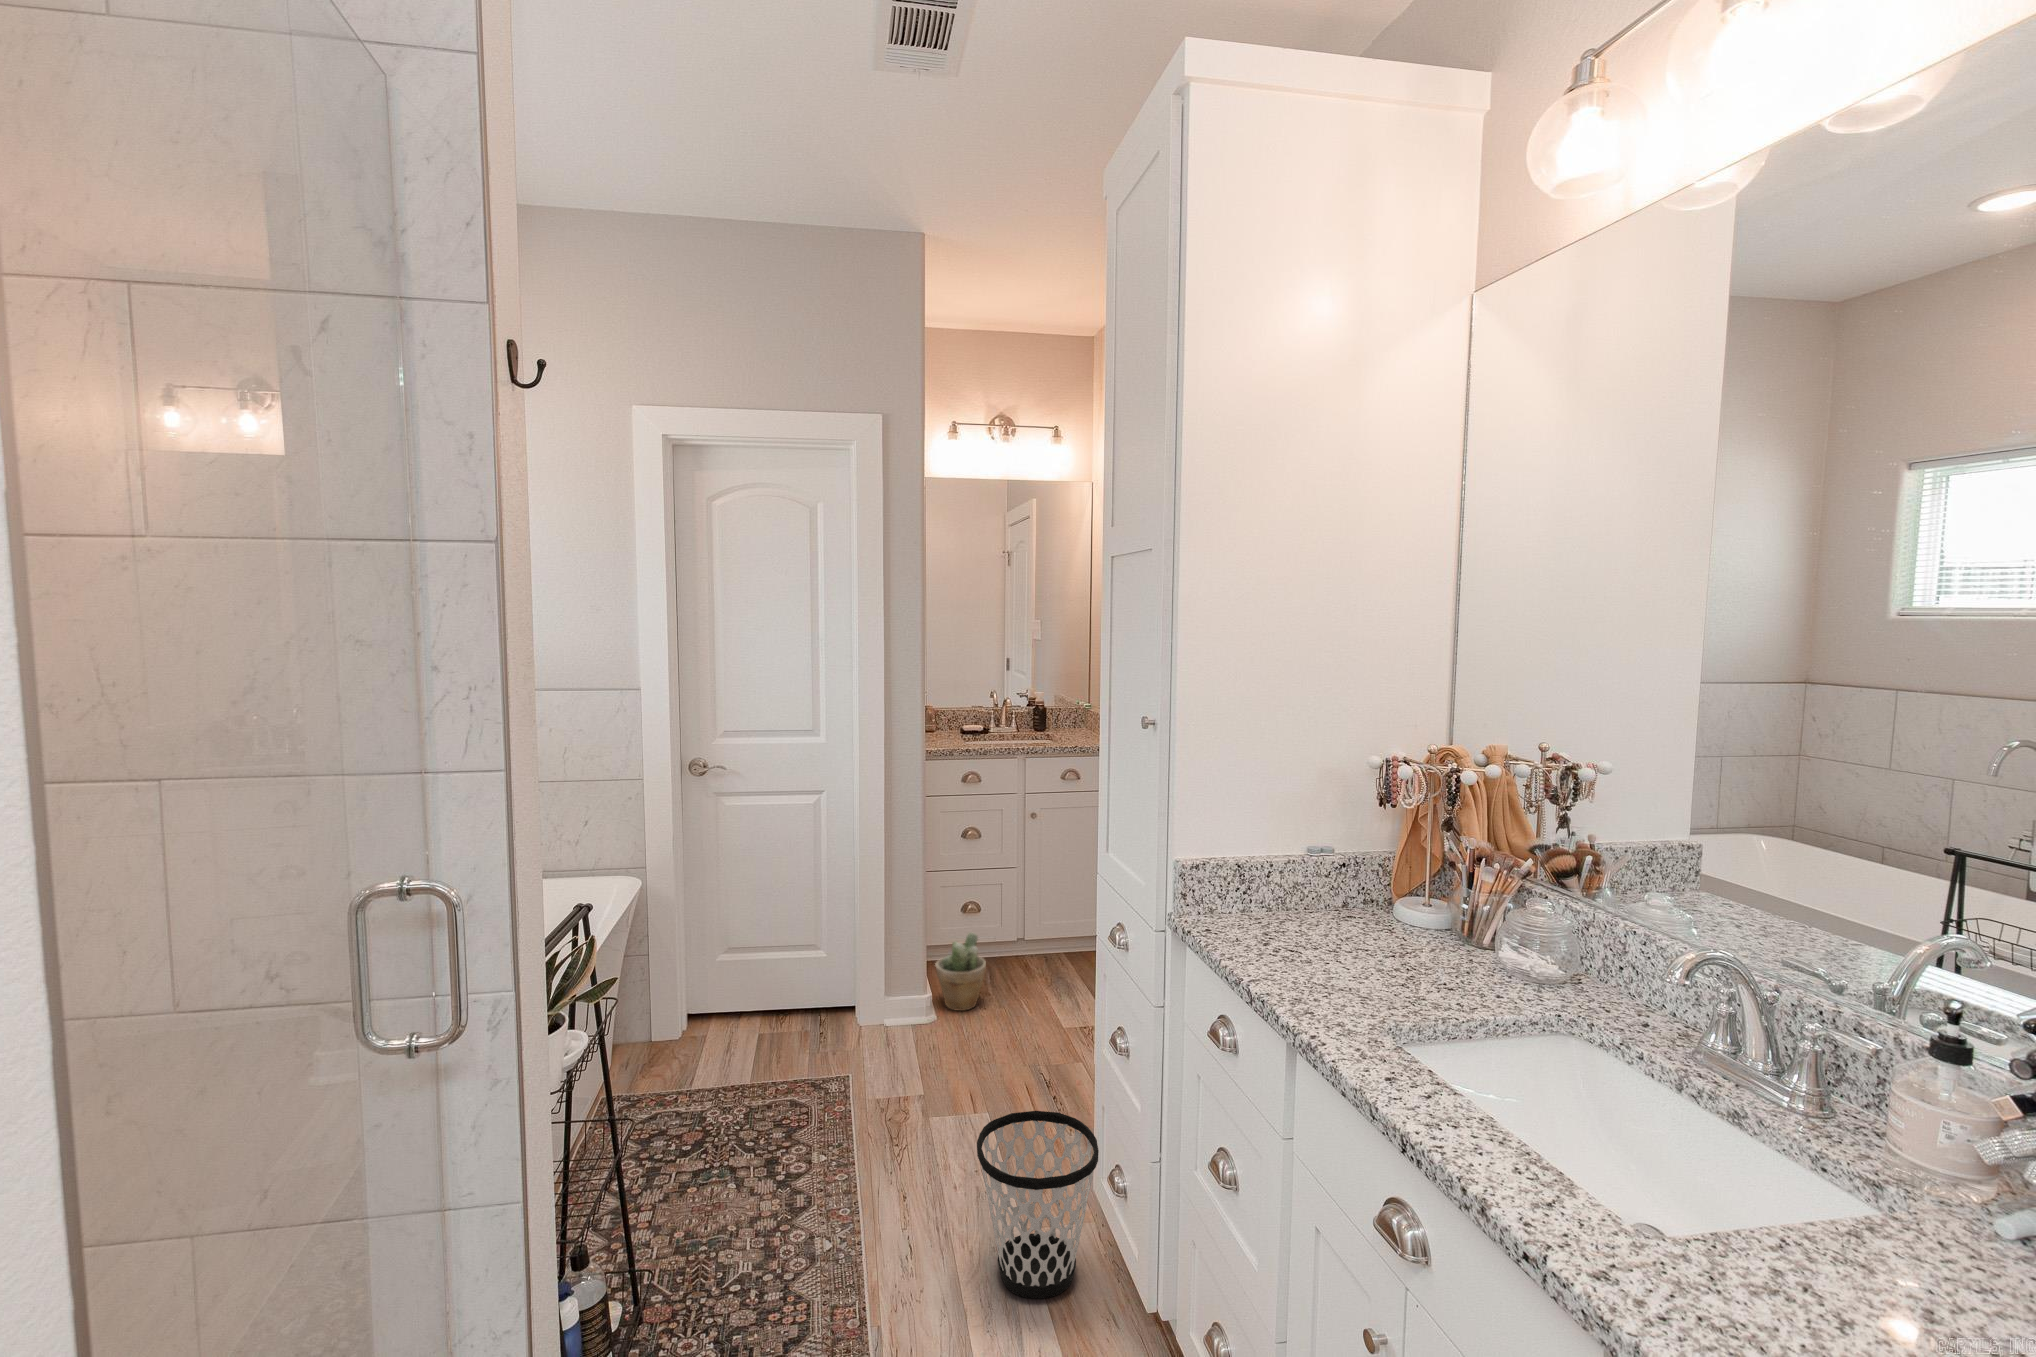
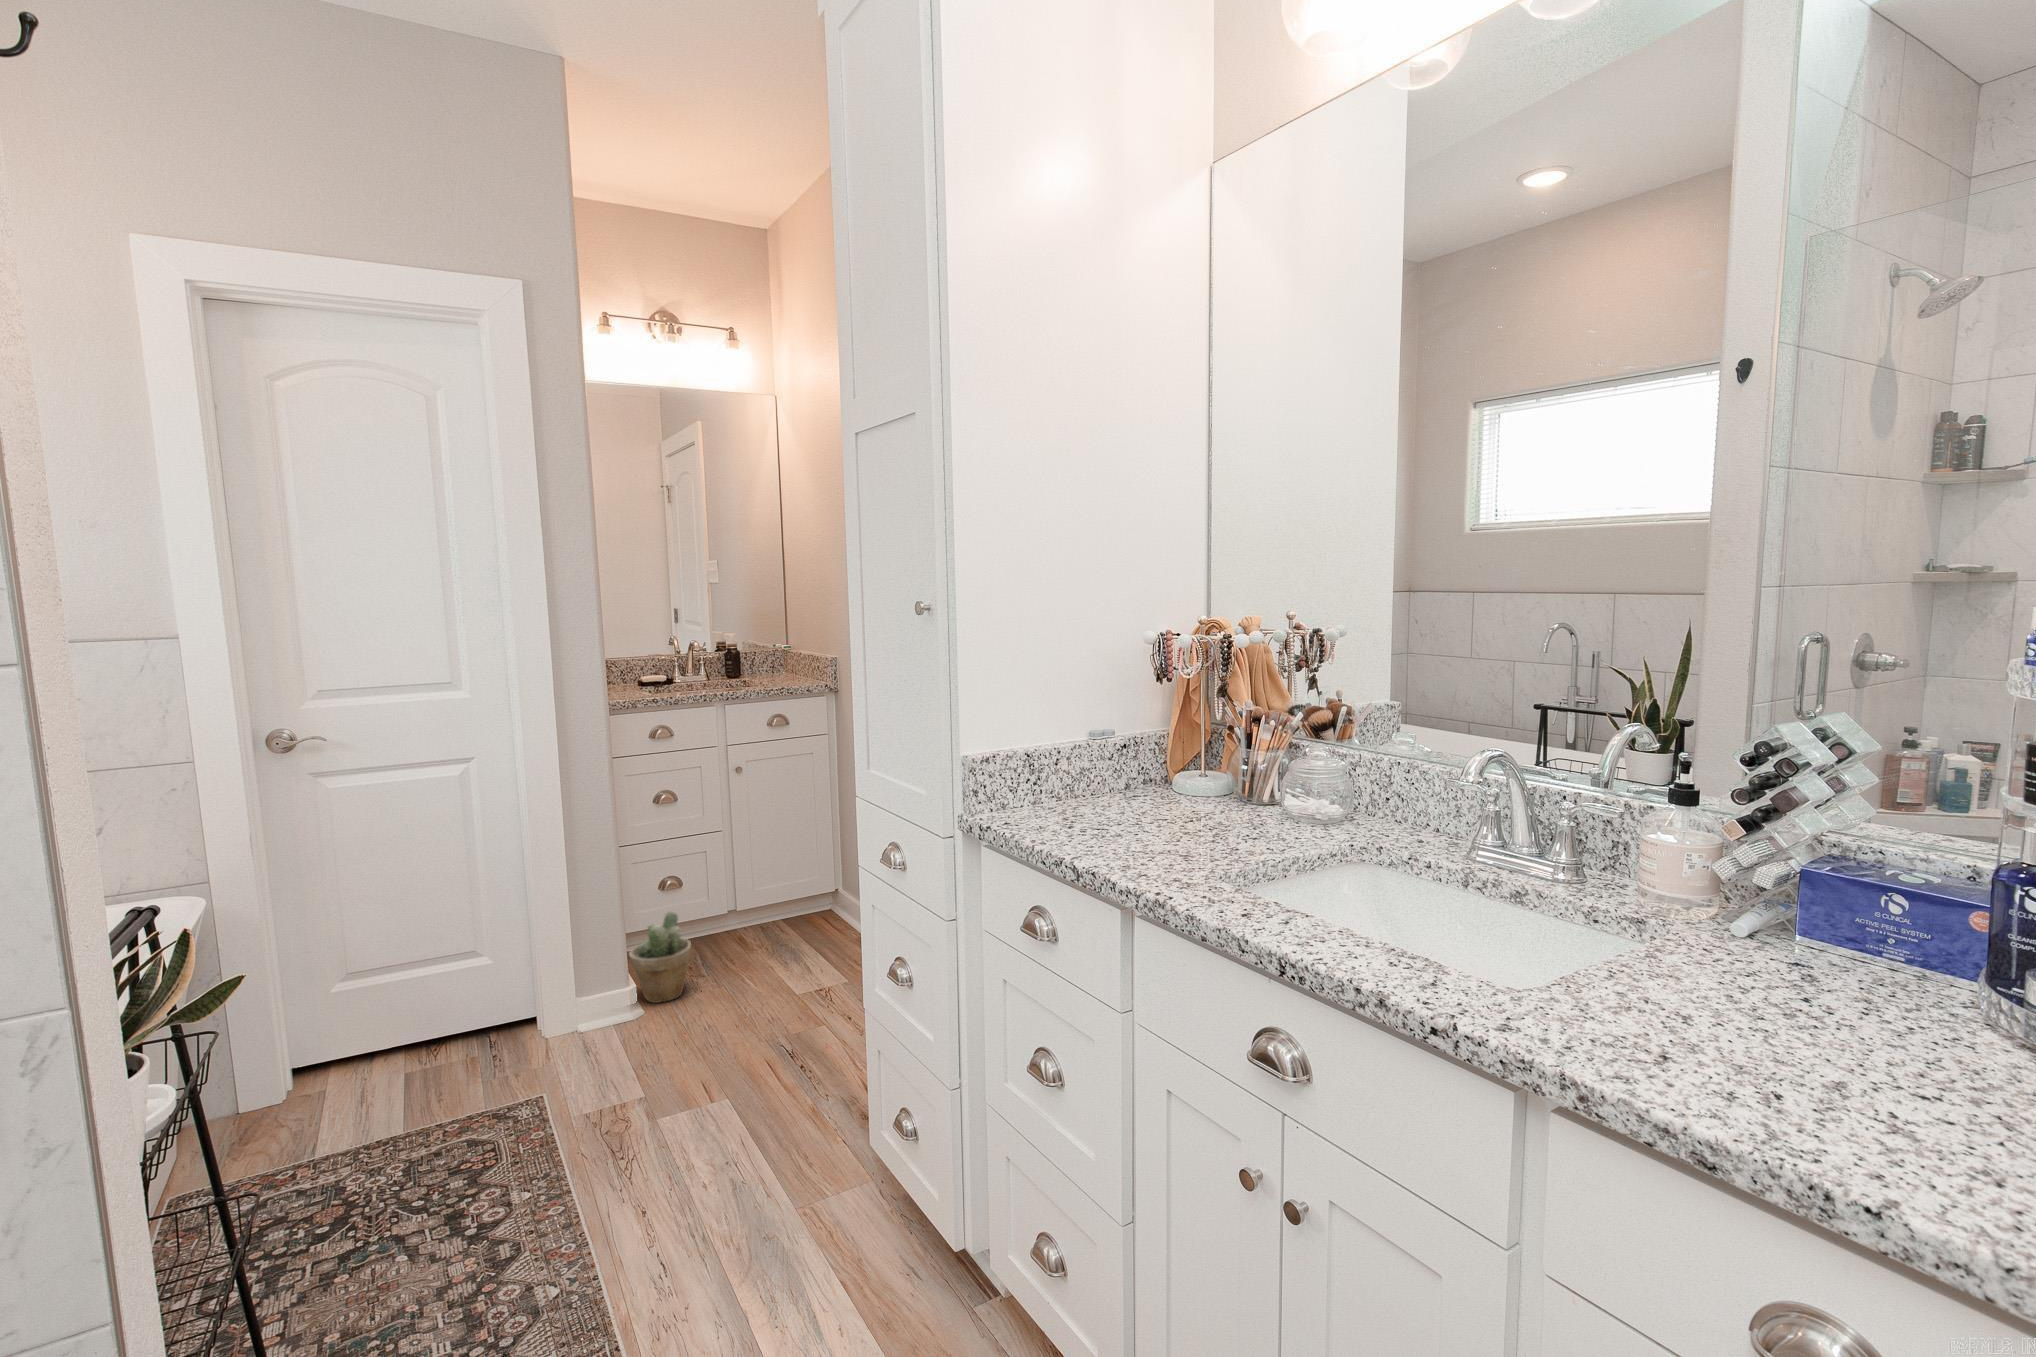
wastebasket: present [977,1111,1099,1299] -> none [739,1070,881,1278]

